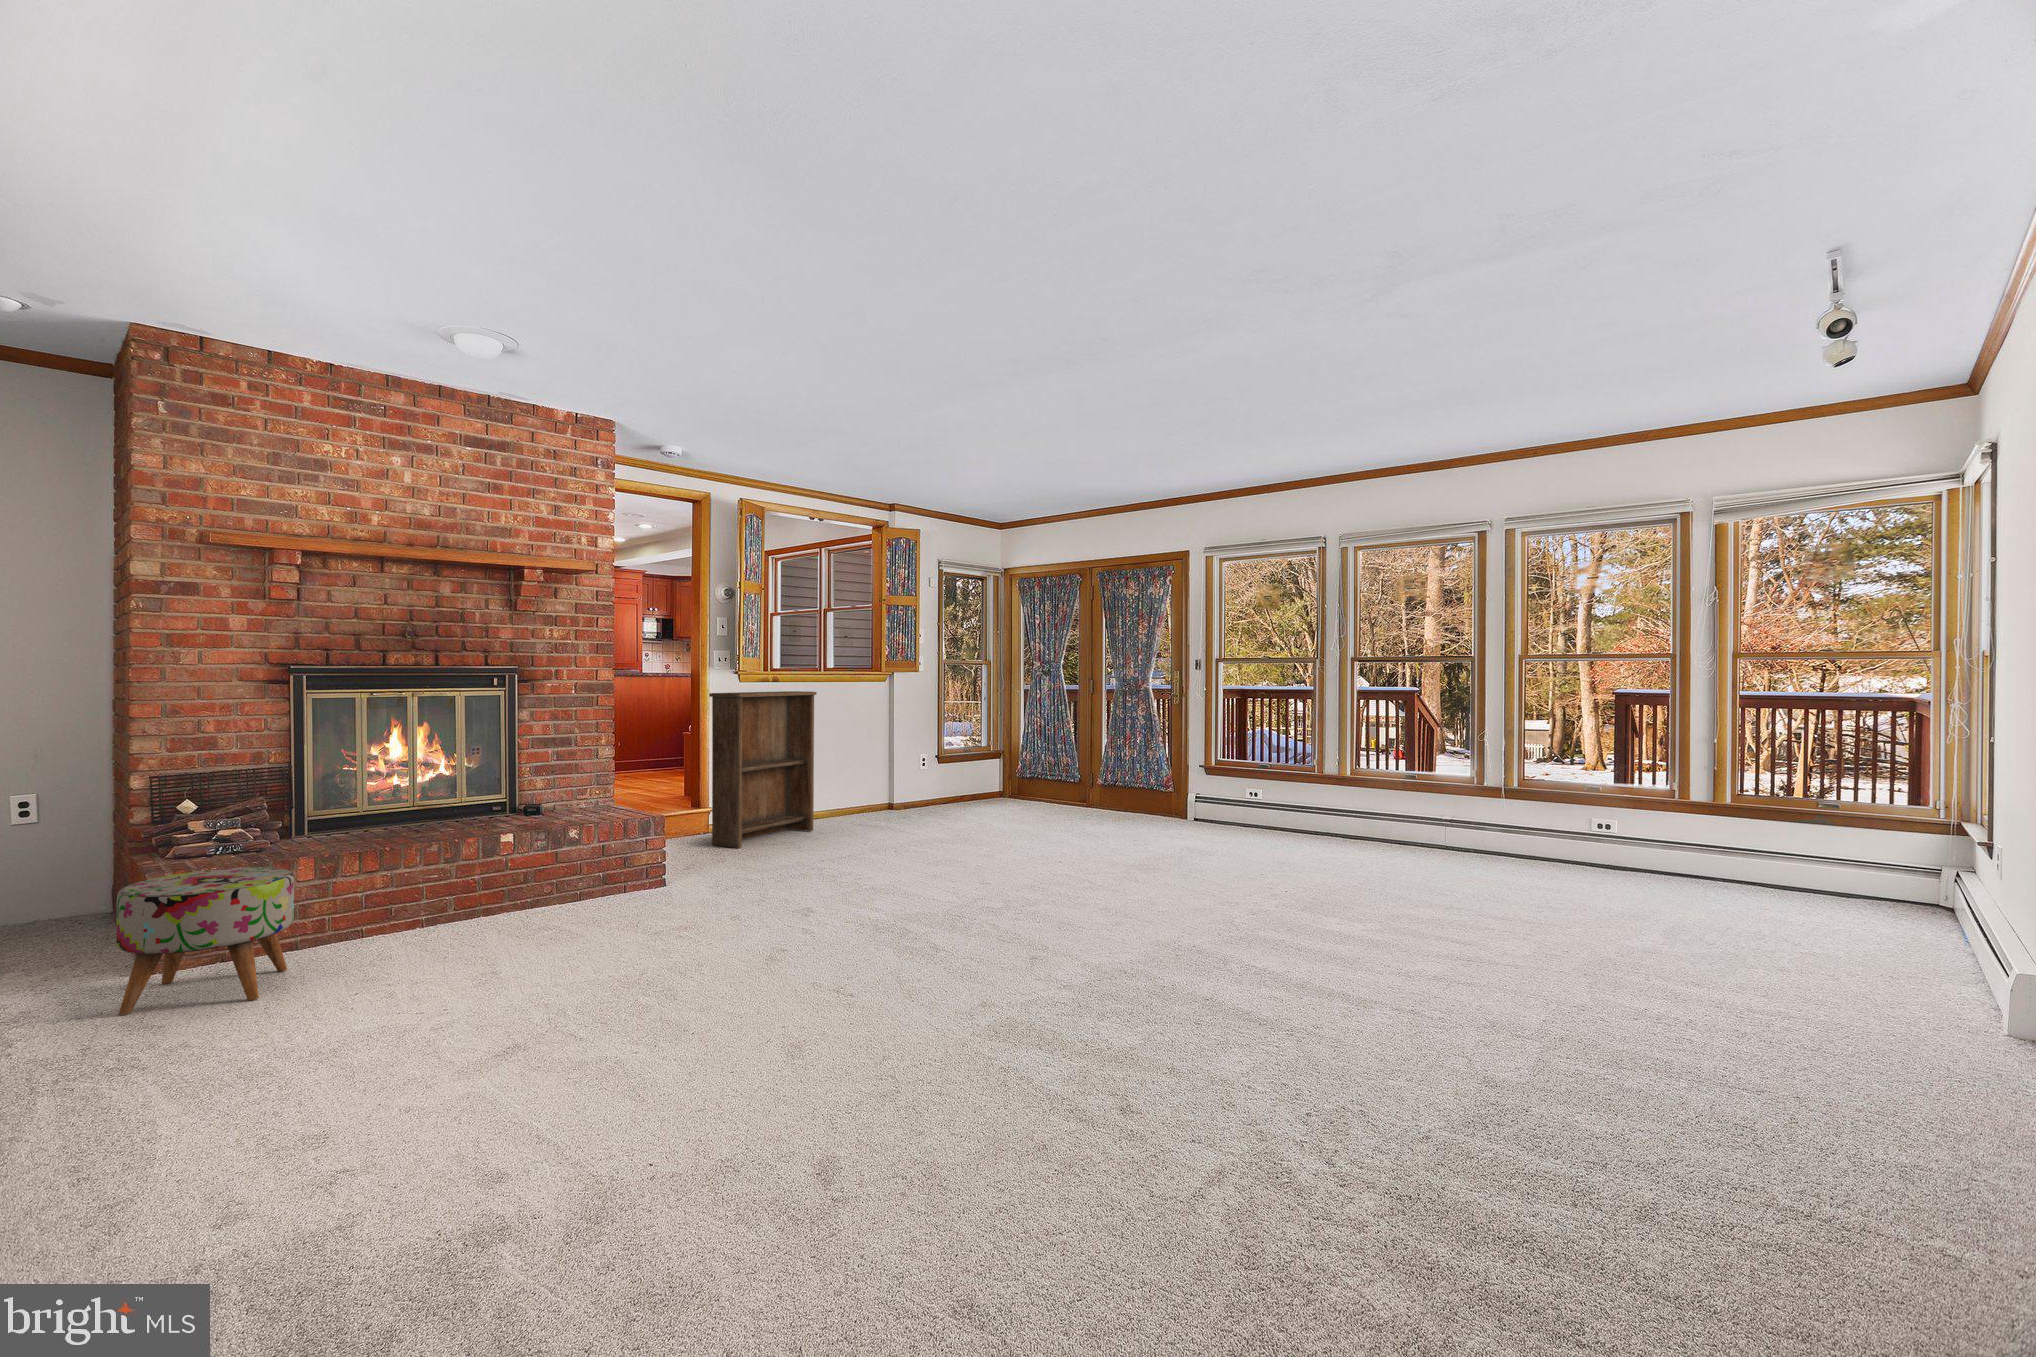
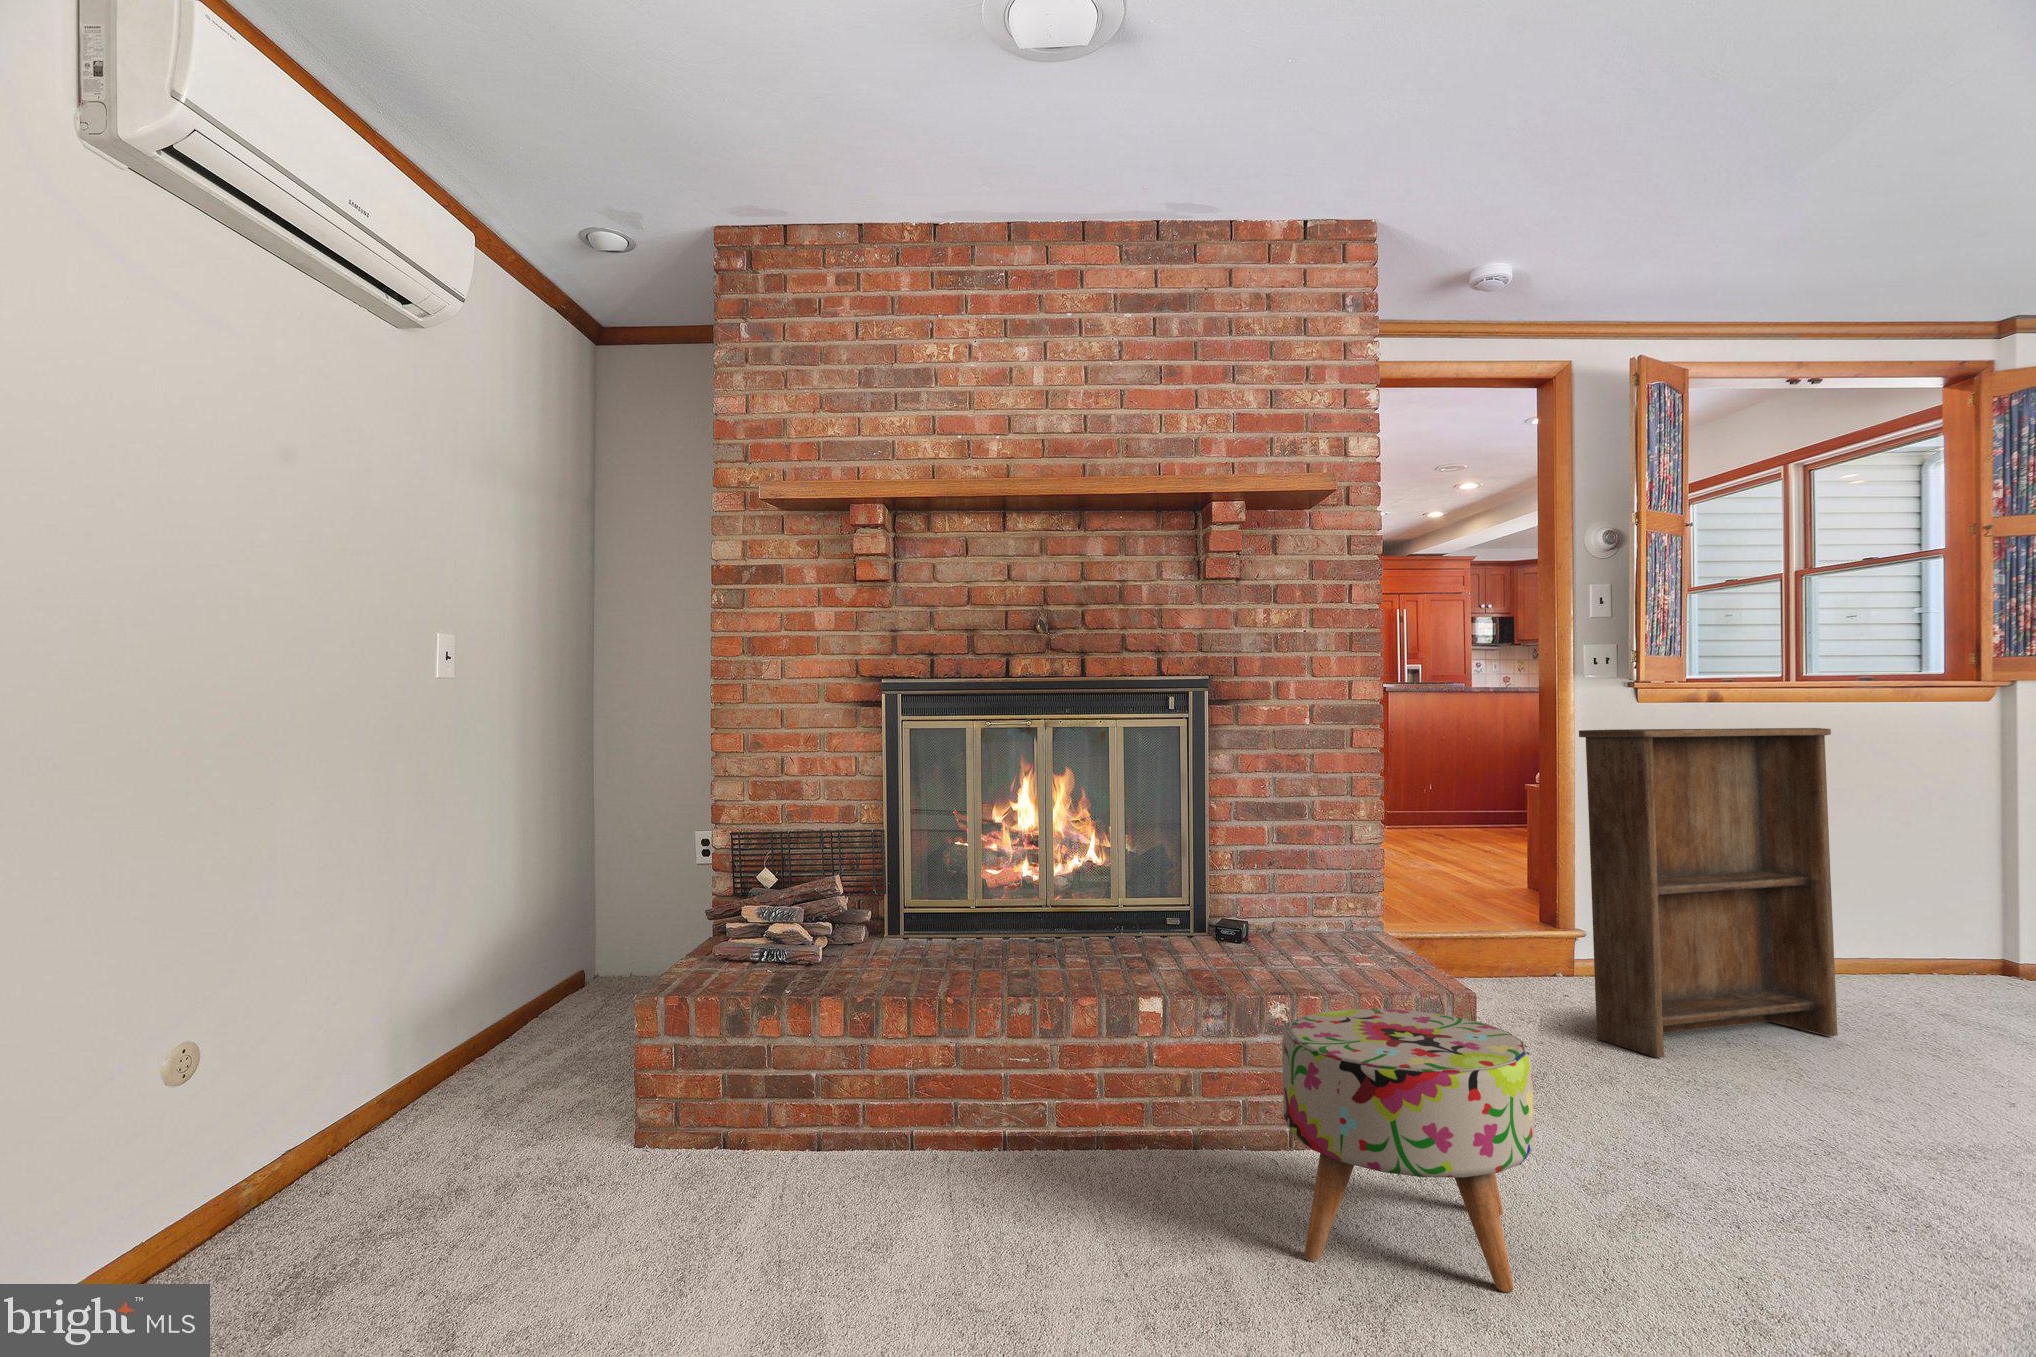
ottoman: present [117,867,294,1015] -> present [1282,1009,1535,1292]

